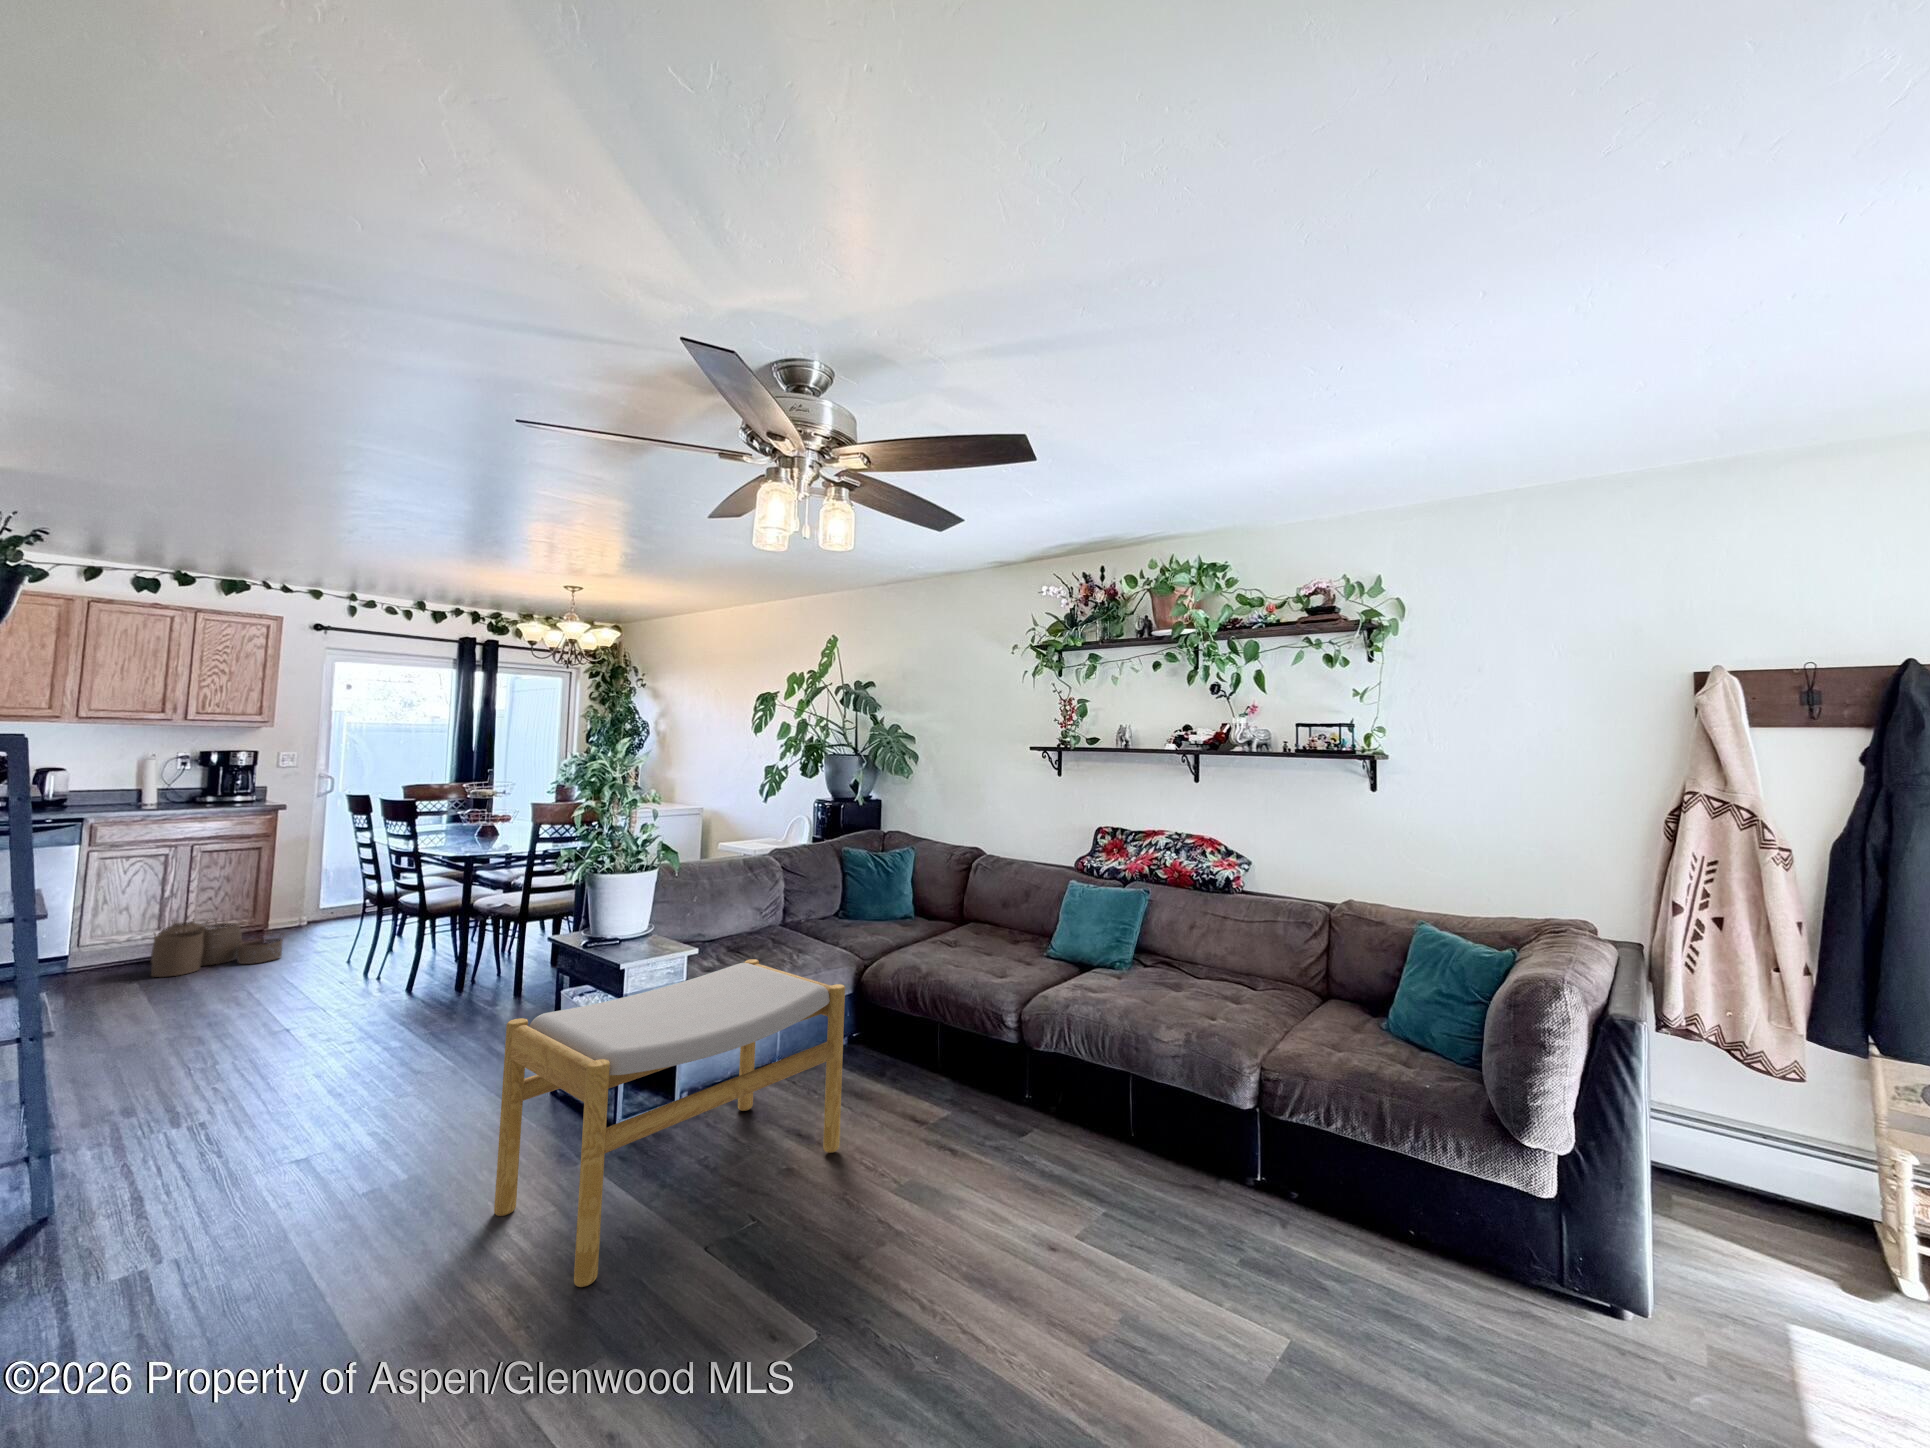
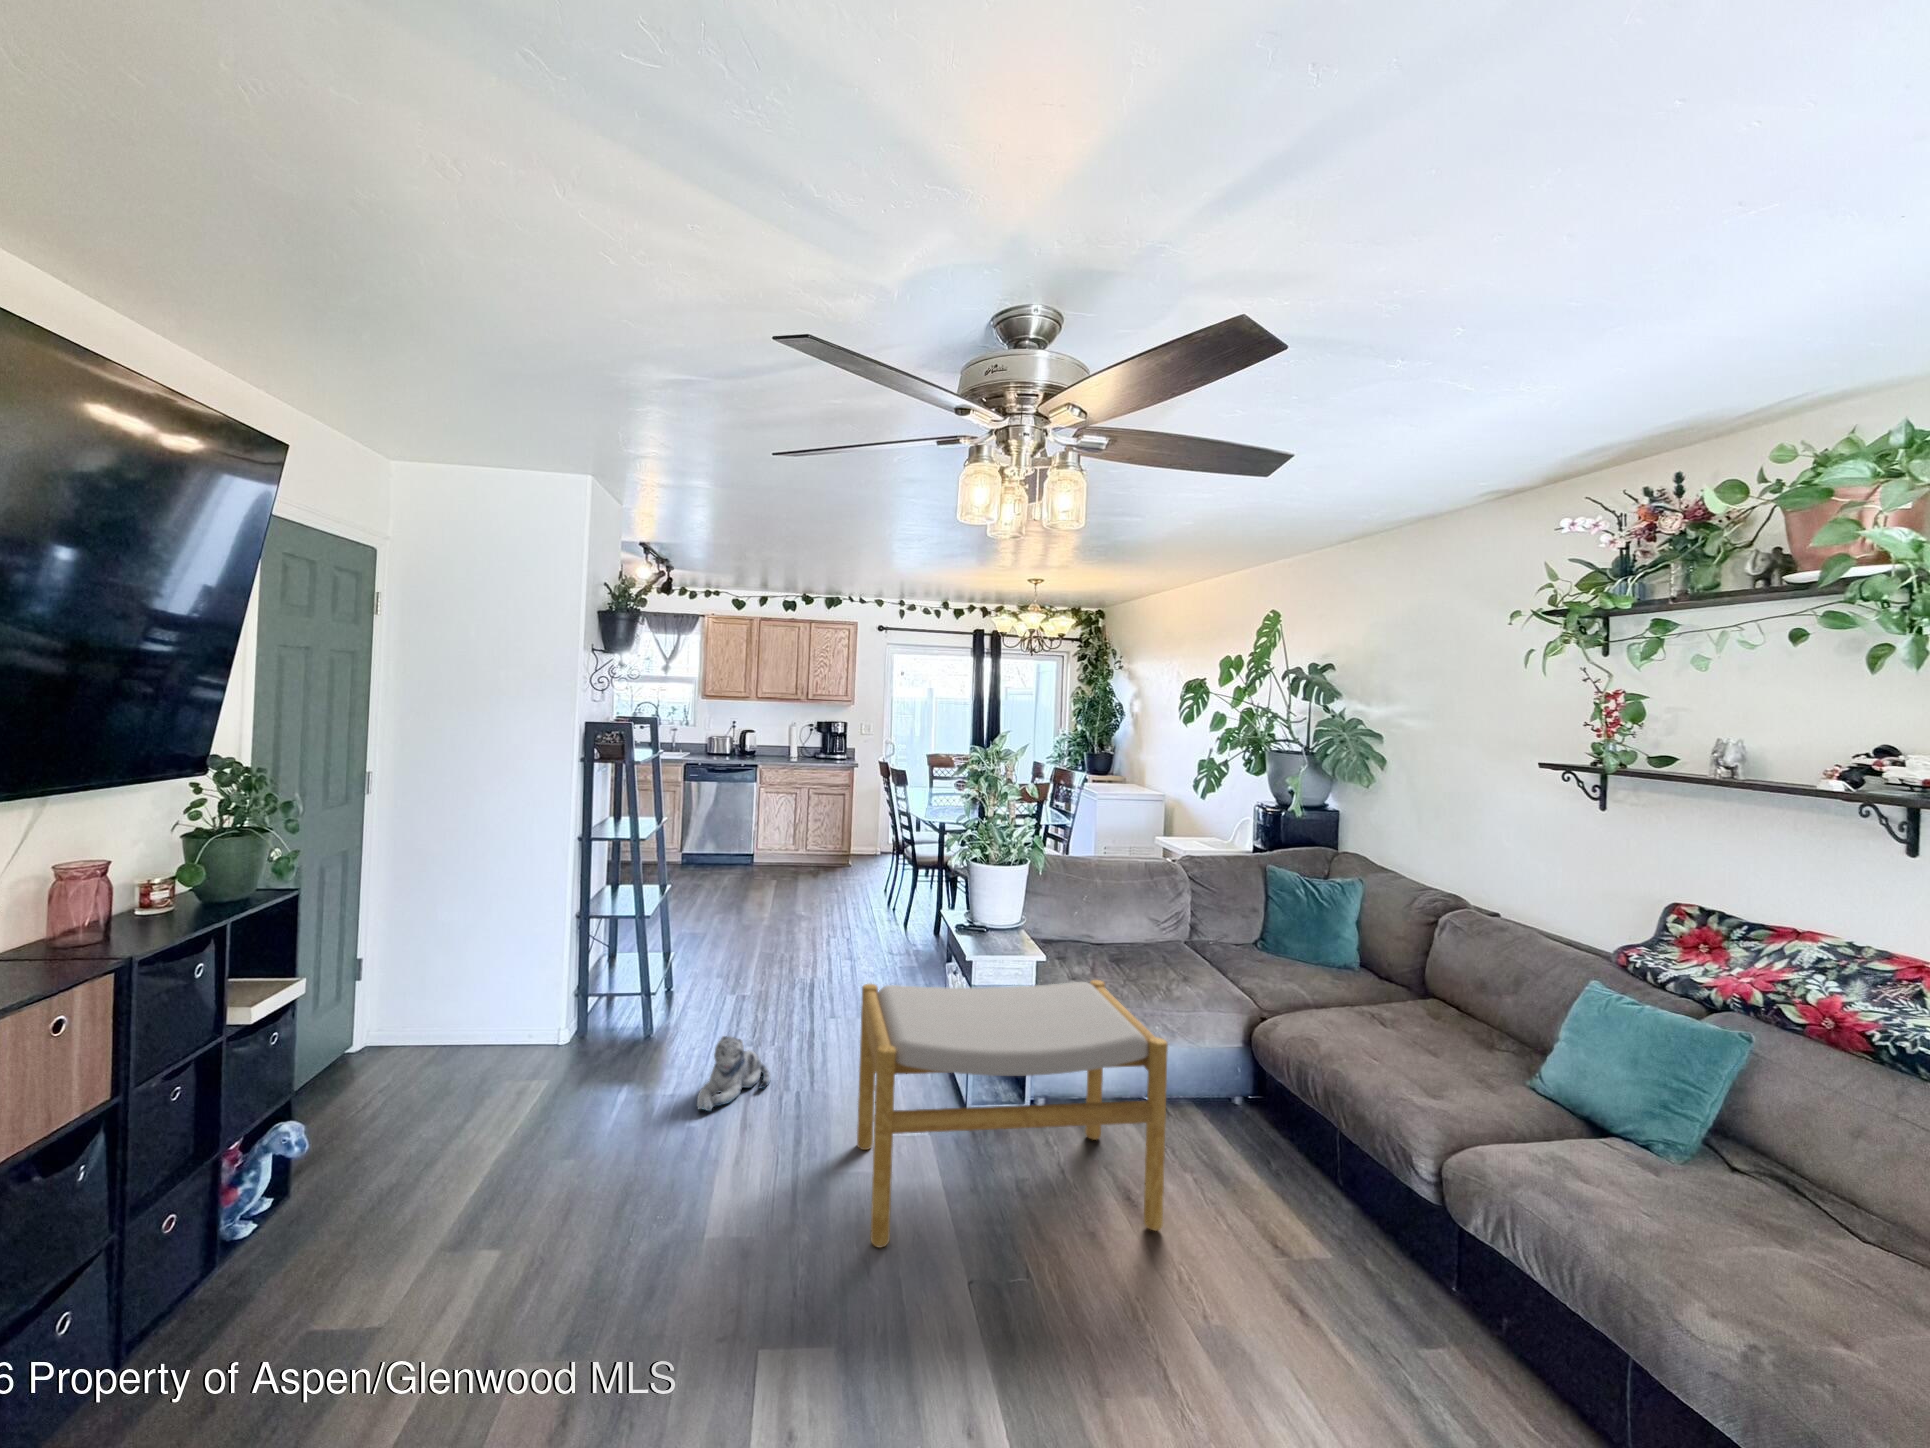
woven basket: present [151,918,283,977] -> none [787,842,854,882]
plush toy: none [190,1158,313,1280] -> present [697,1036,771,1111]

